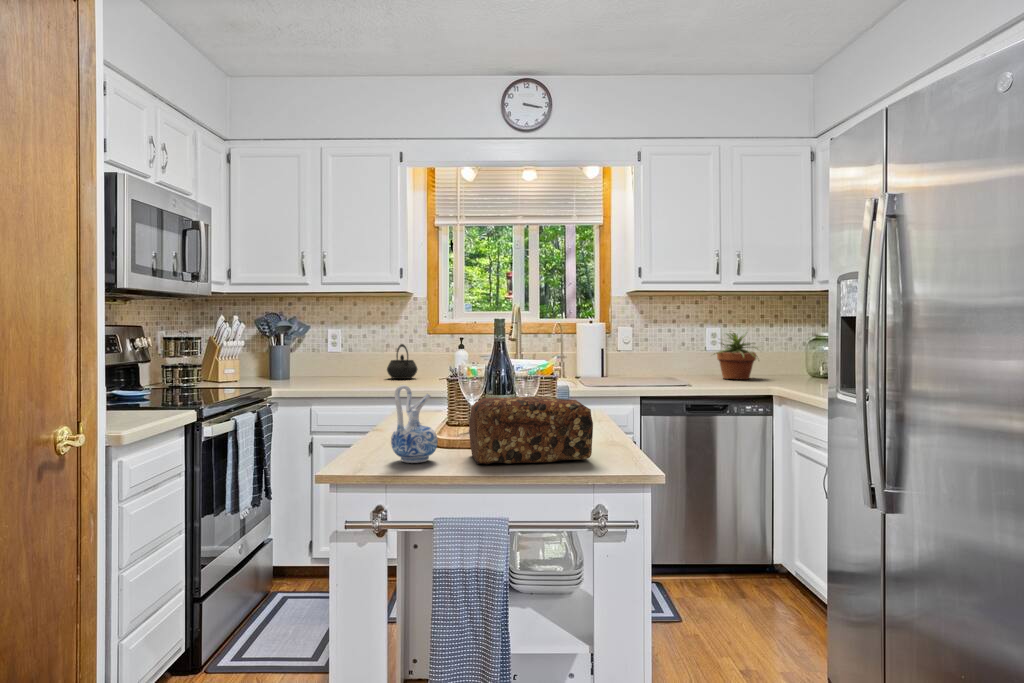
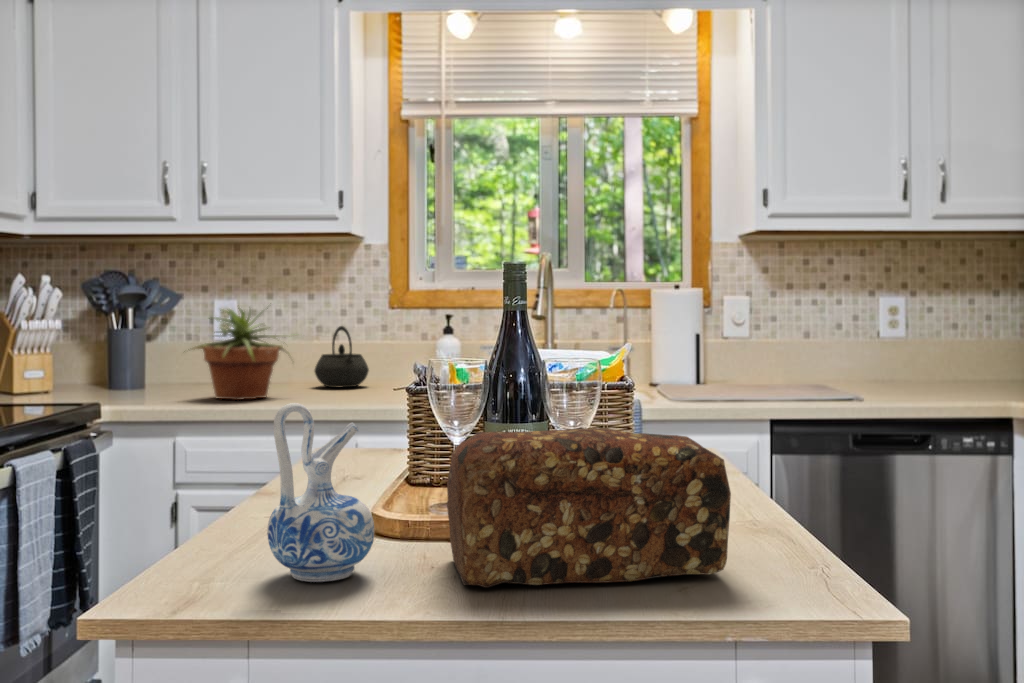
potted plant: present [714,332,757,380] -> present [193,308,289,400]

